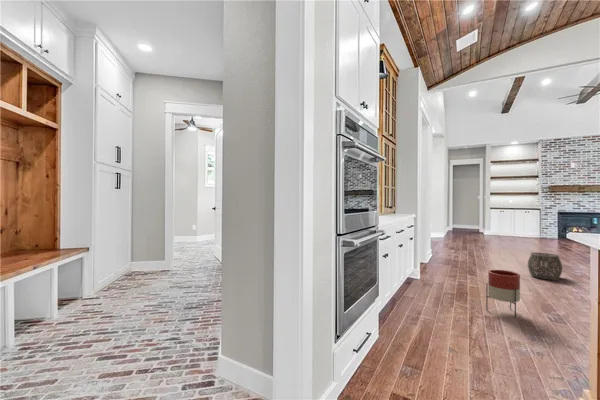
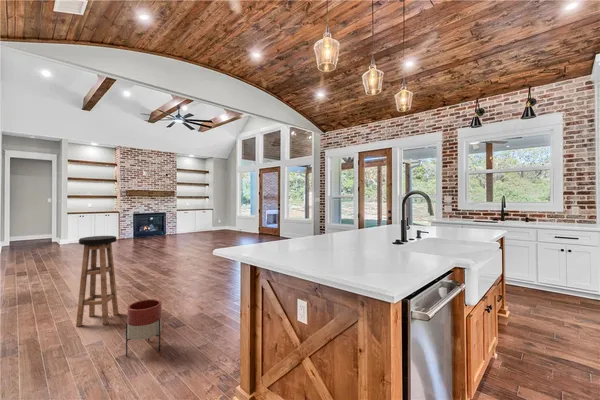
bar stool: none [464,217,499,289] -> present [76,236,119,326]
woven basket: present [528,253,562,280] -> none [136,261,165,289]

